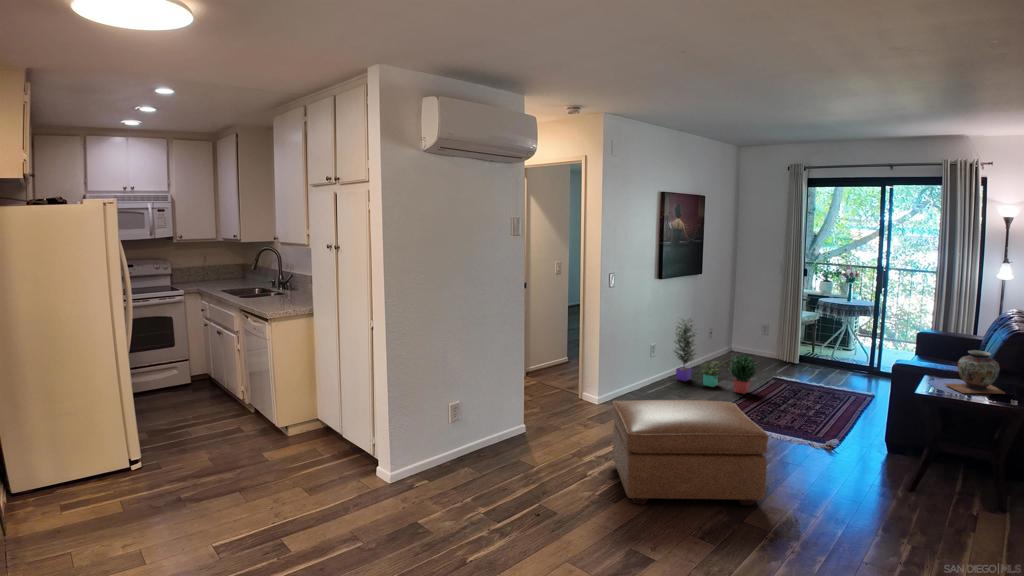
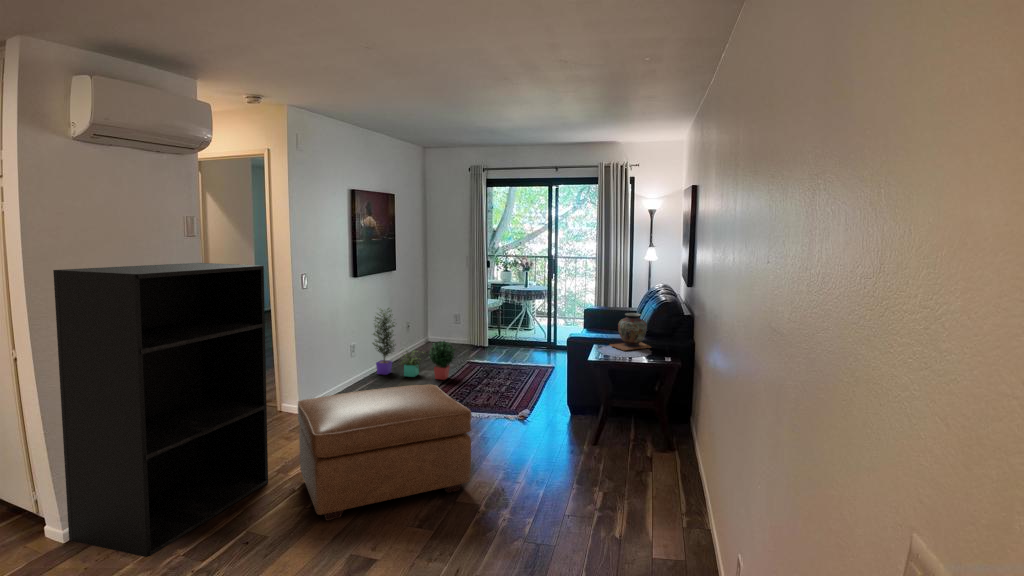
bookshelf: none [464,285,592,499] -> present [53,263,268,557]

